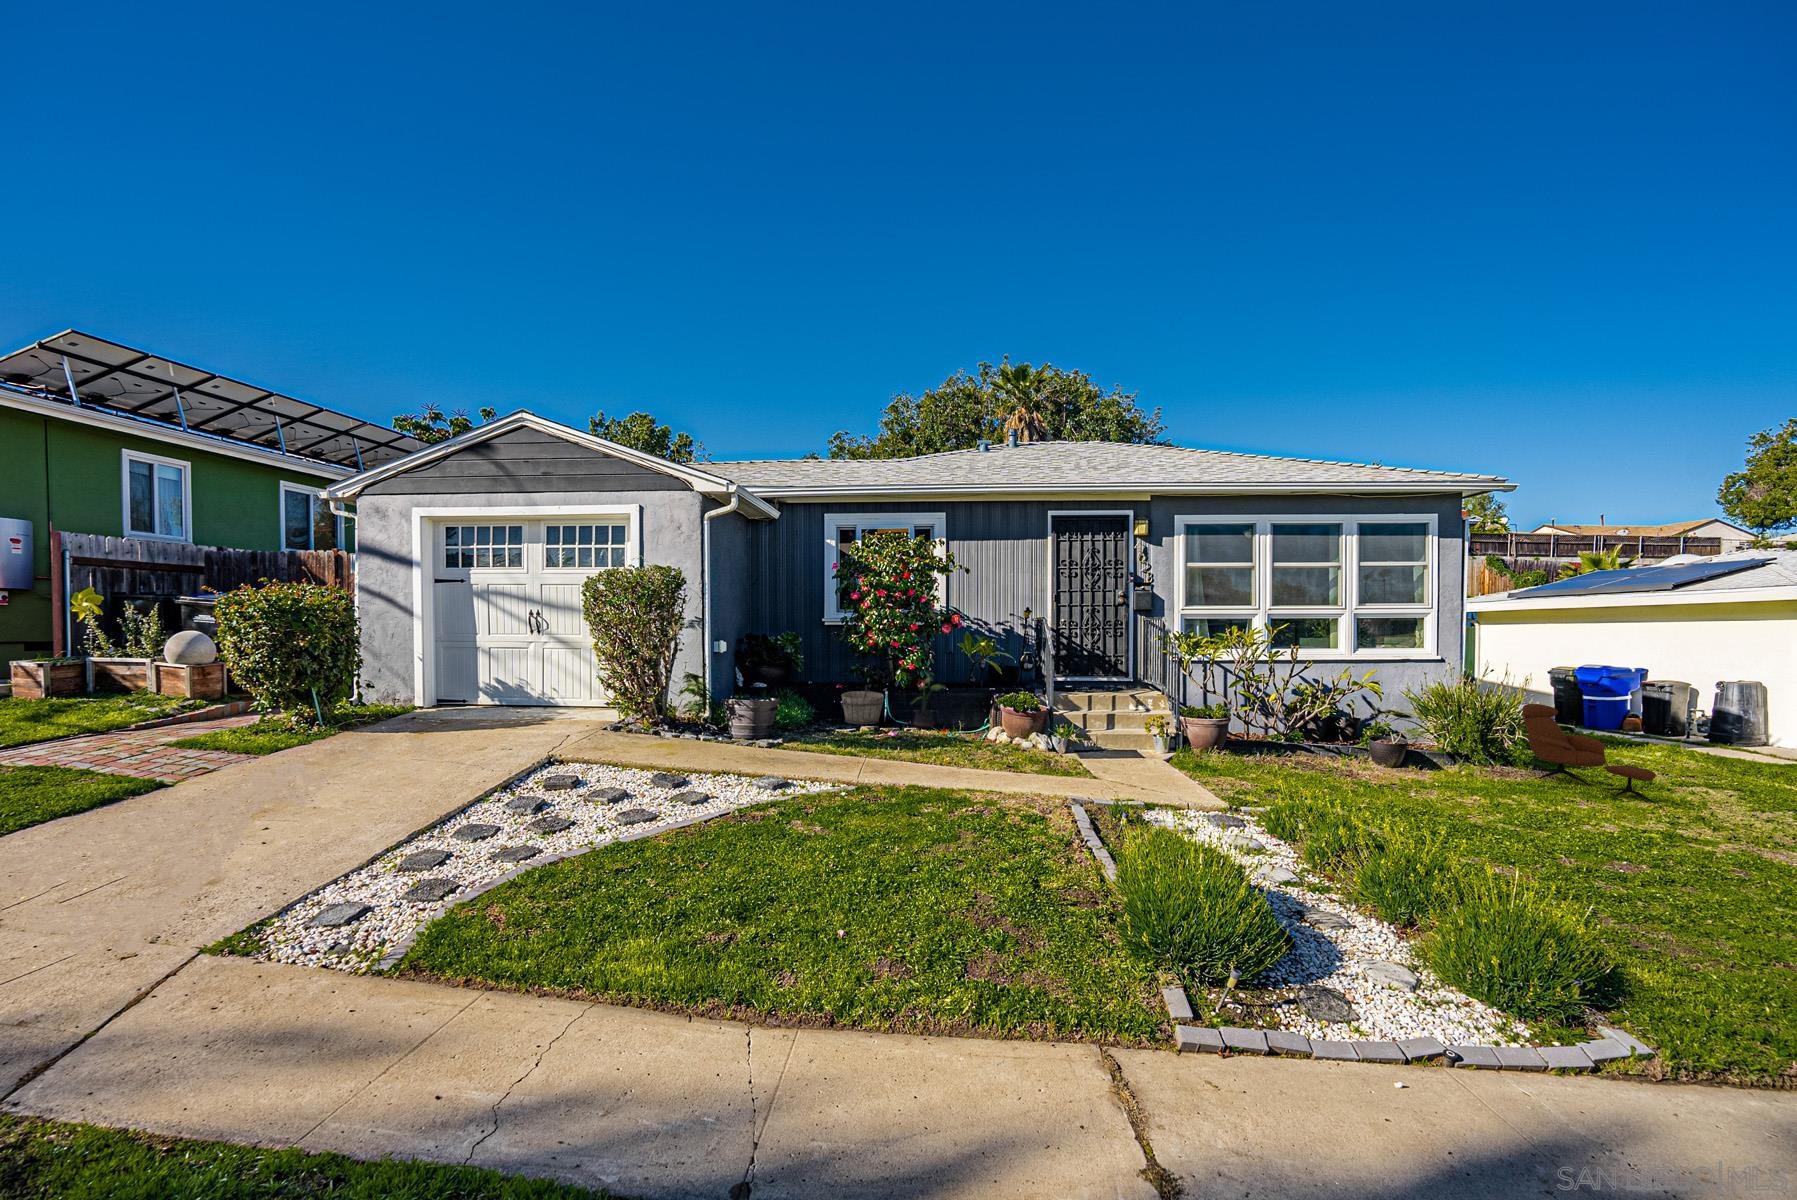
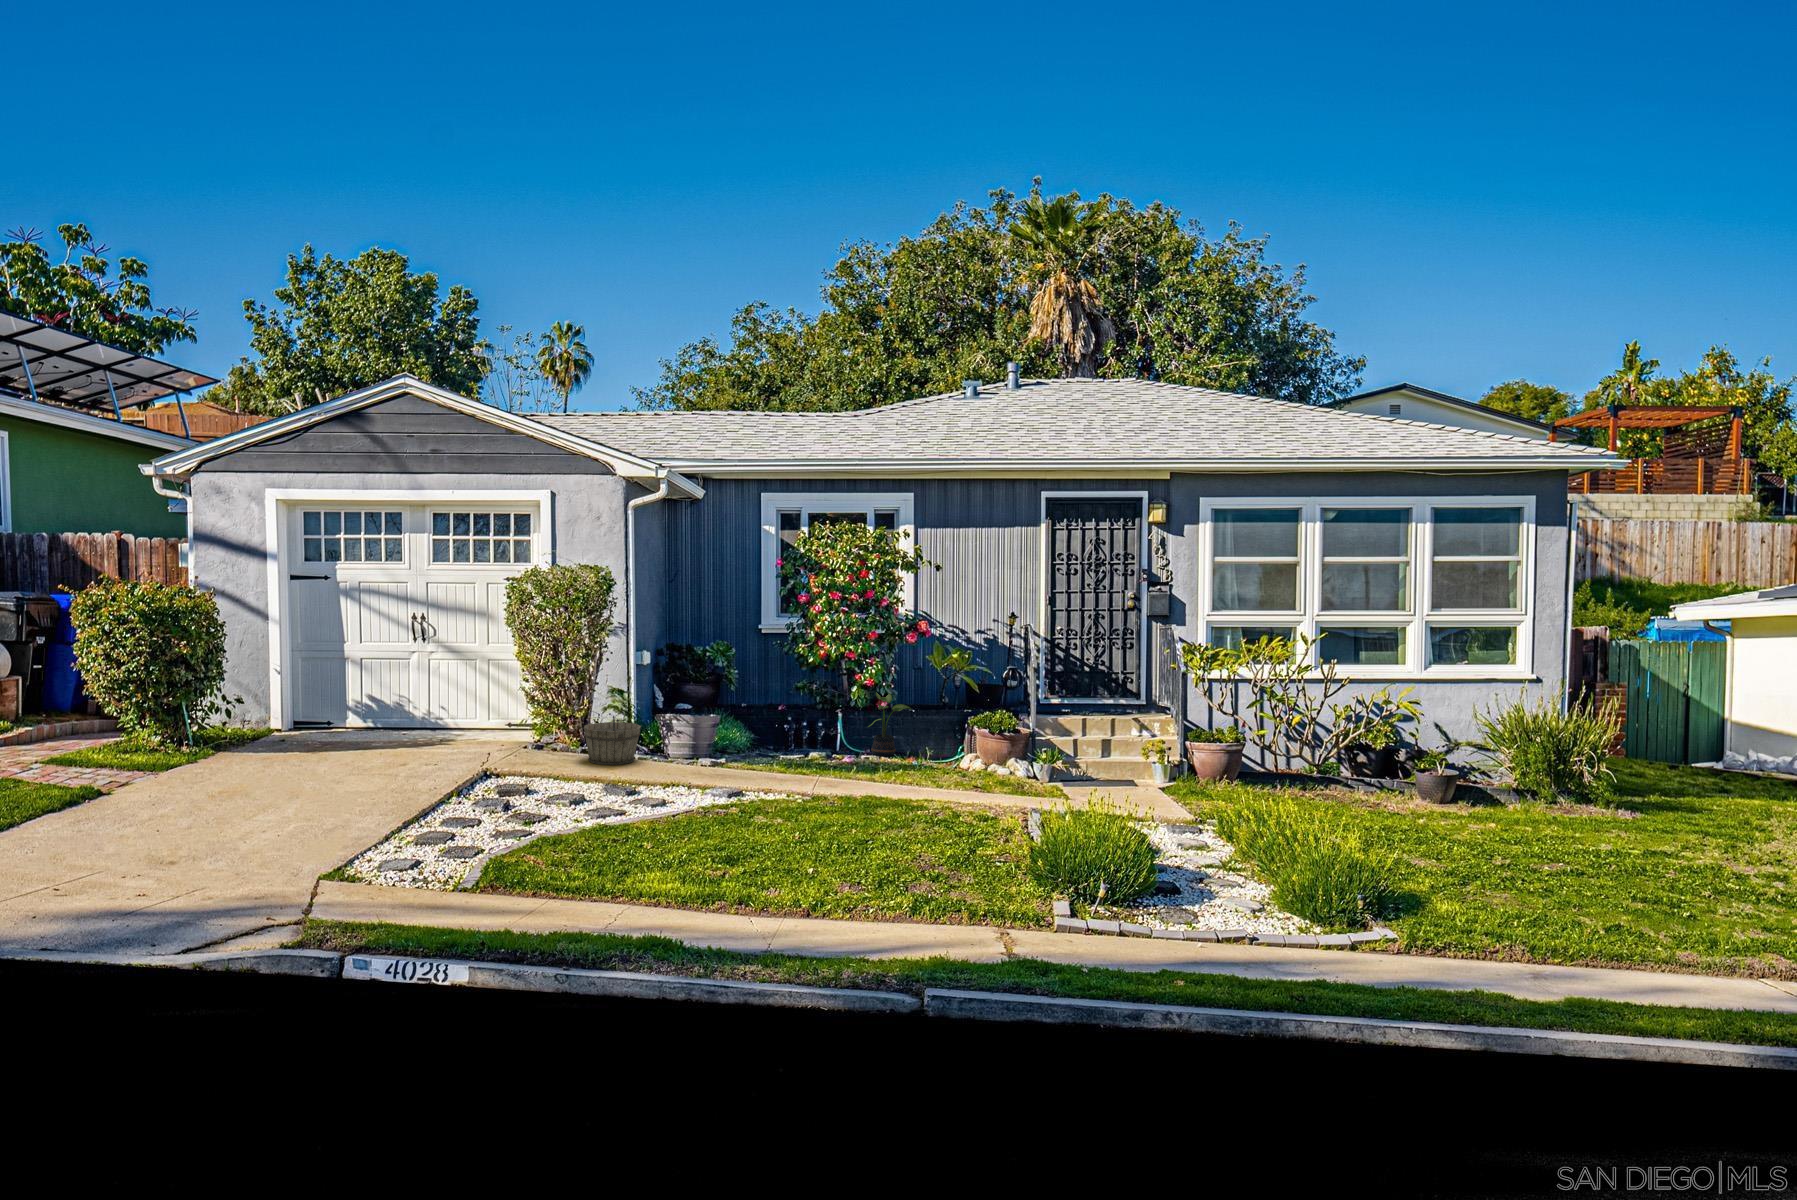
wooden bucket: present [842,685,884,724] -> present [584,713,641,765]
lounge chair: present [1522,704,1656,803] -> none [1546,725,1642,822]

